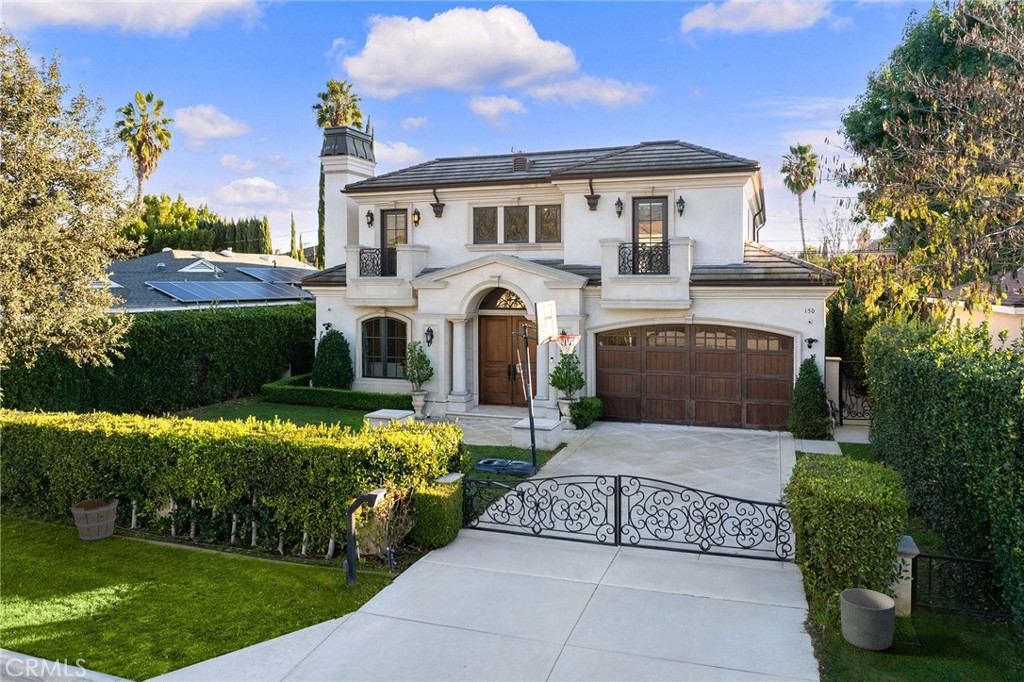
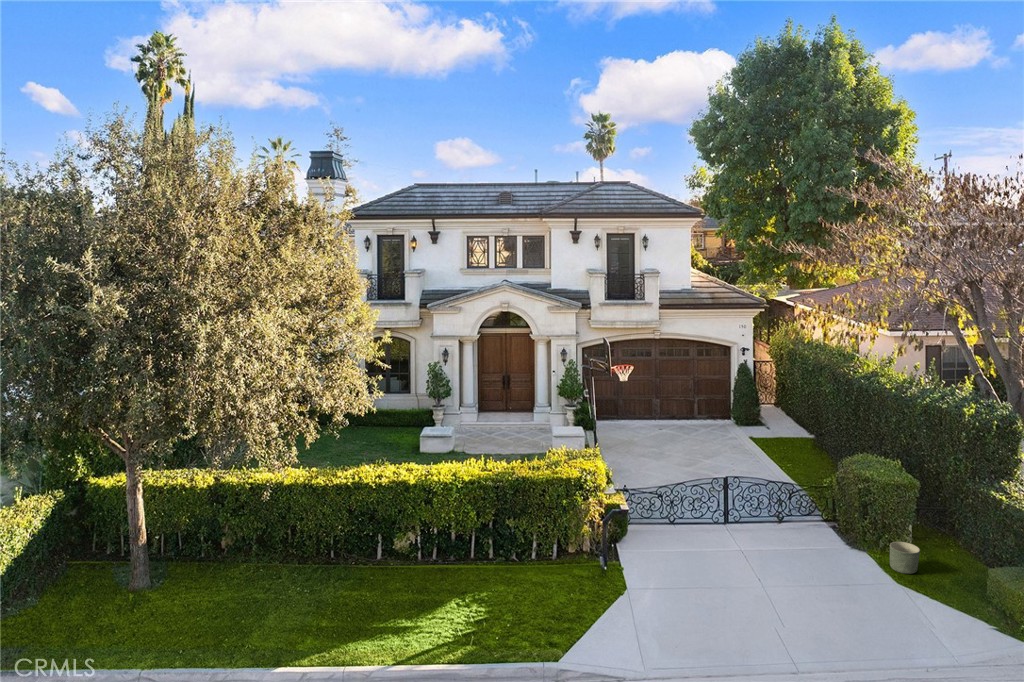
wooden bucket: present [71,499,118,541] -> none [341,536,372,571]

